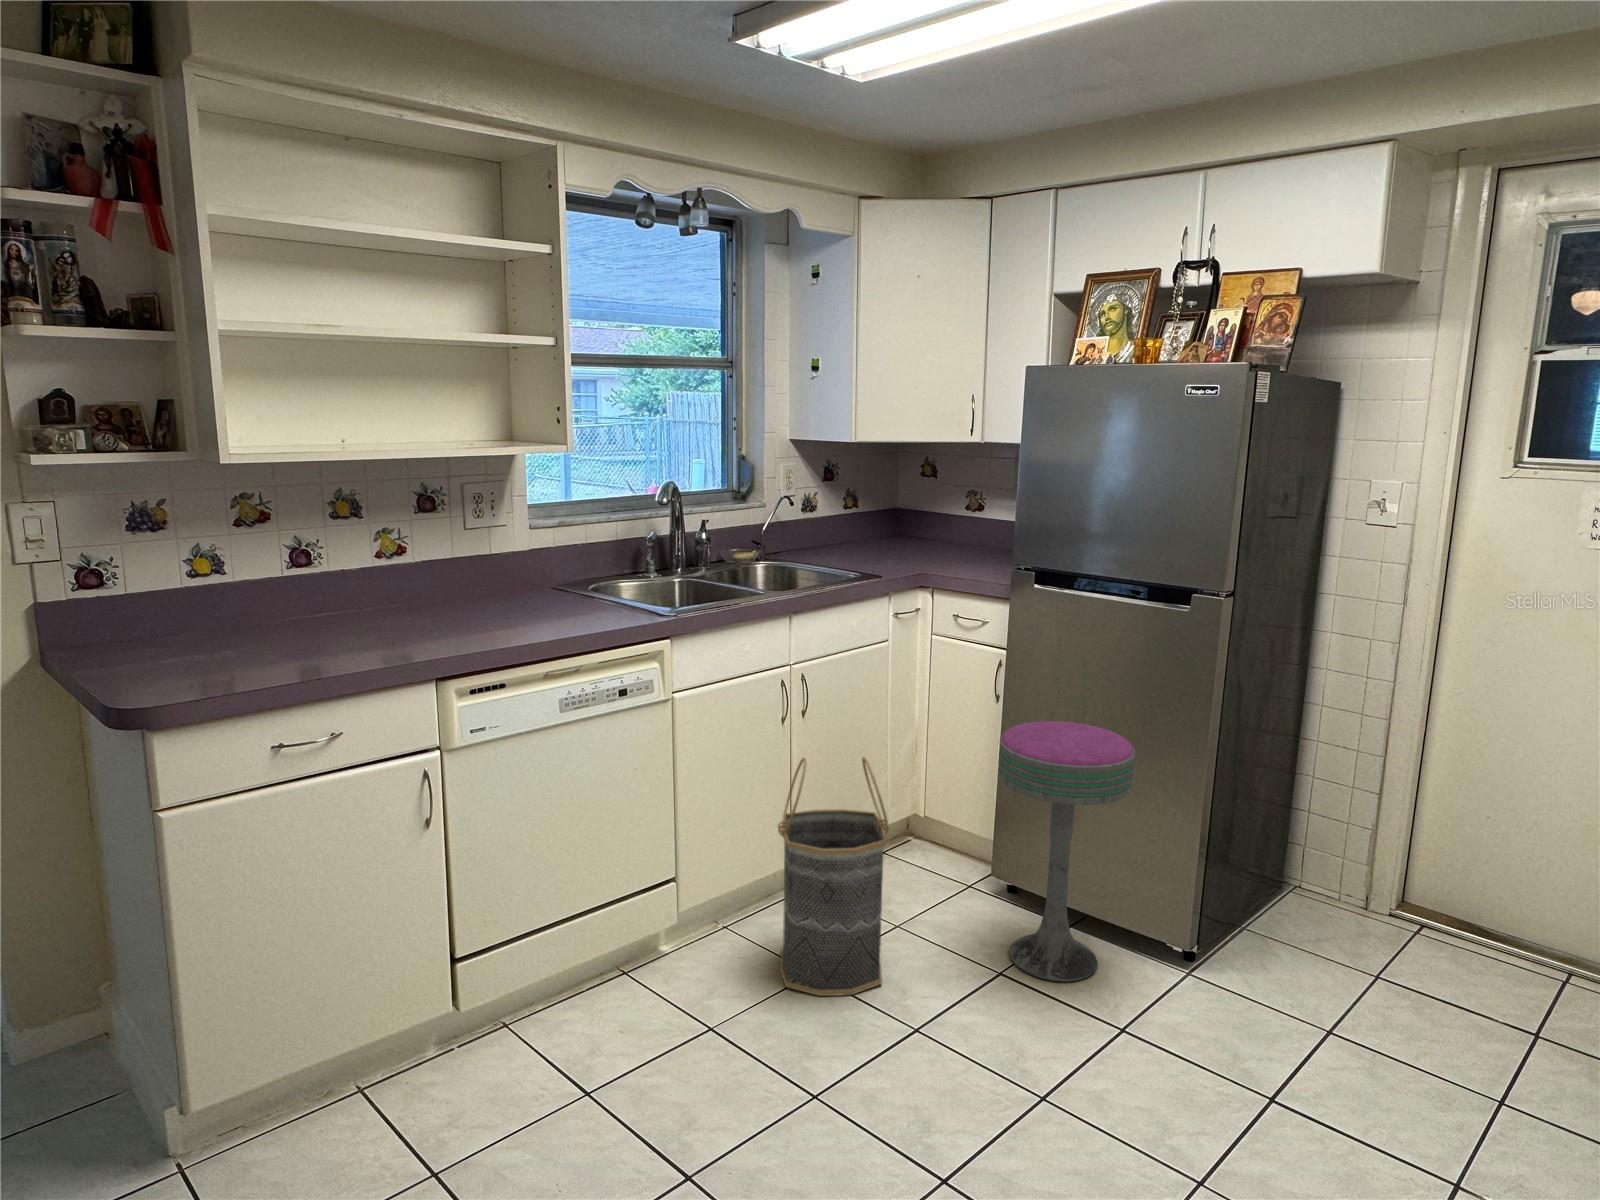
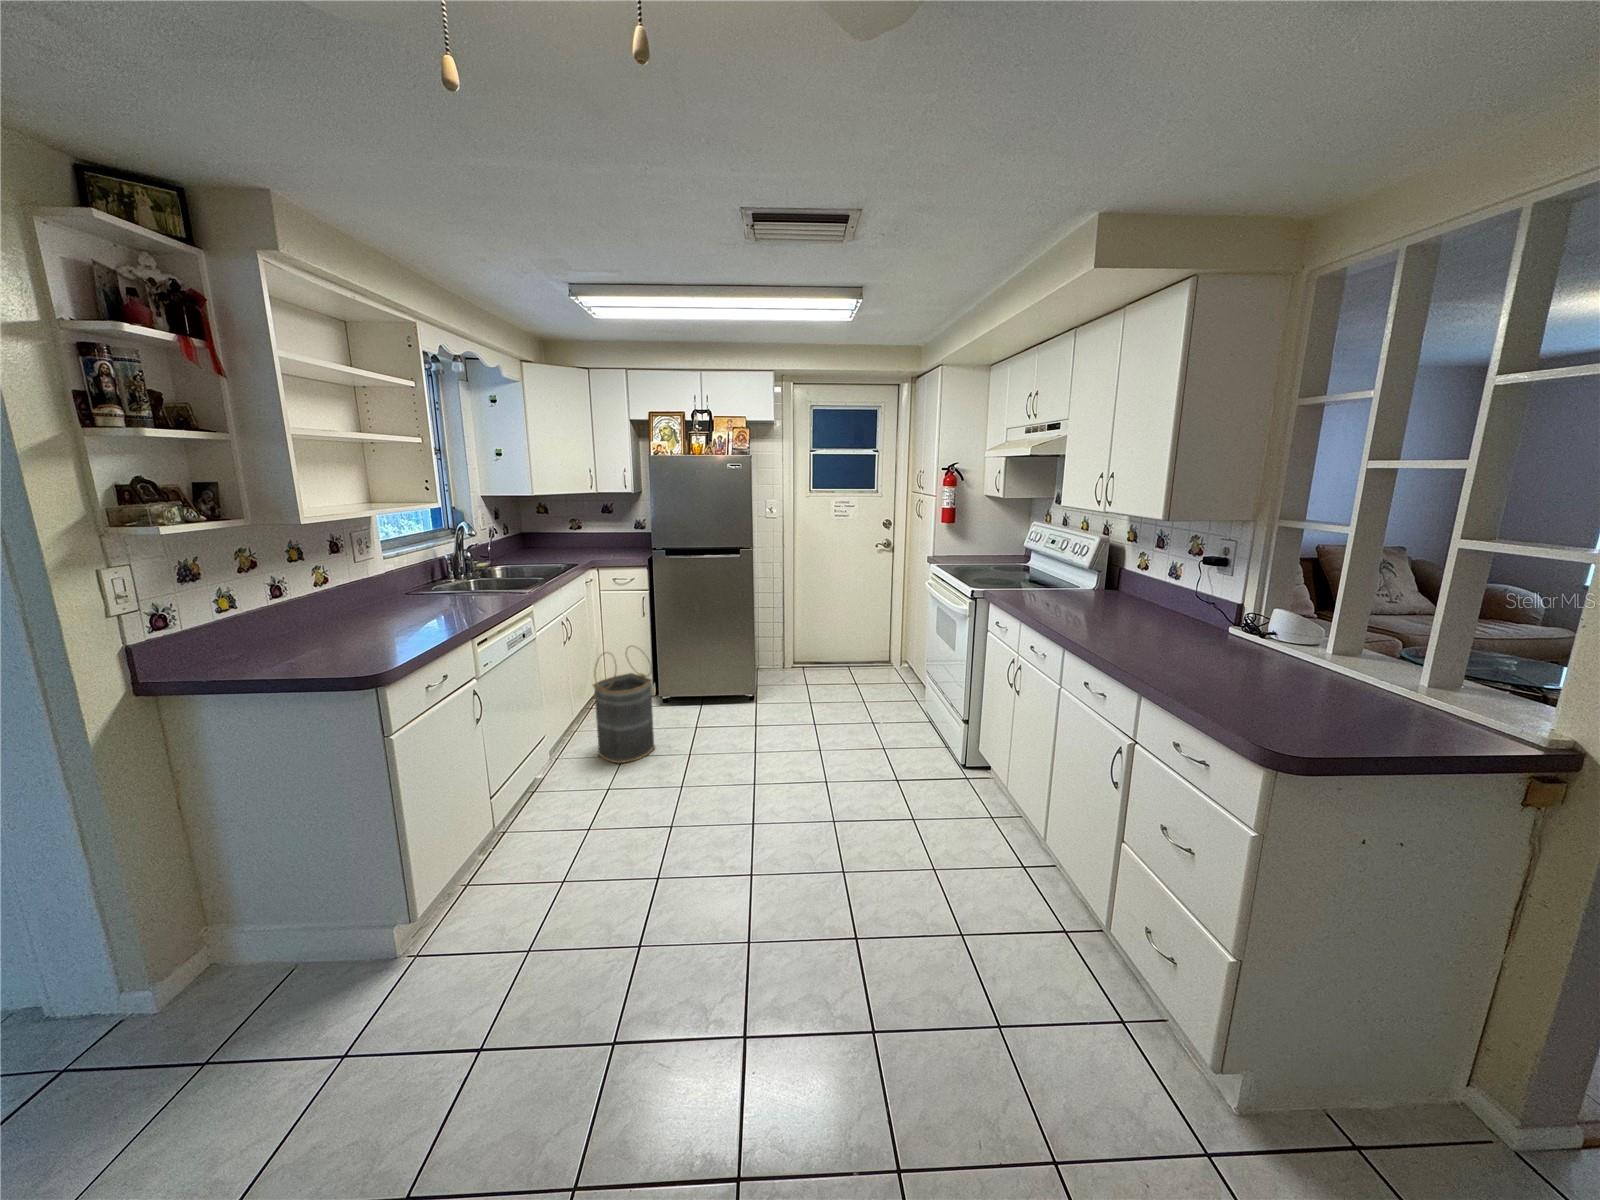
bar stool: present [998,721,1135,982] -> none [676,614,733,724]

